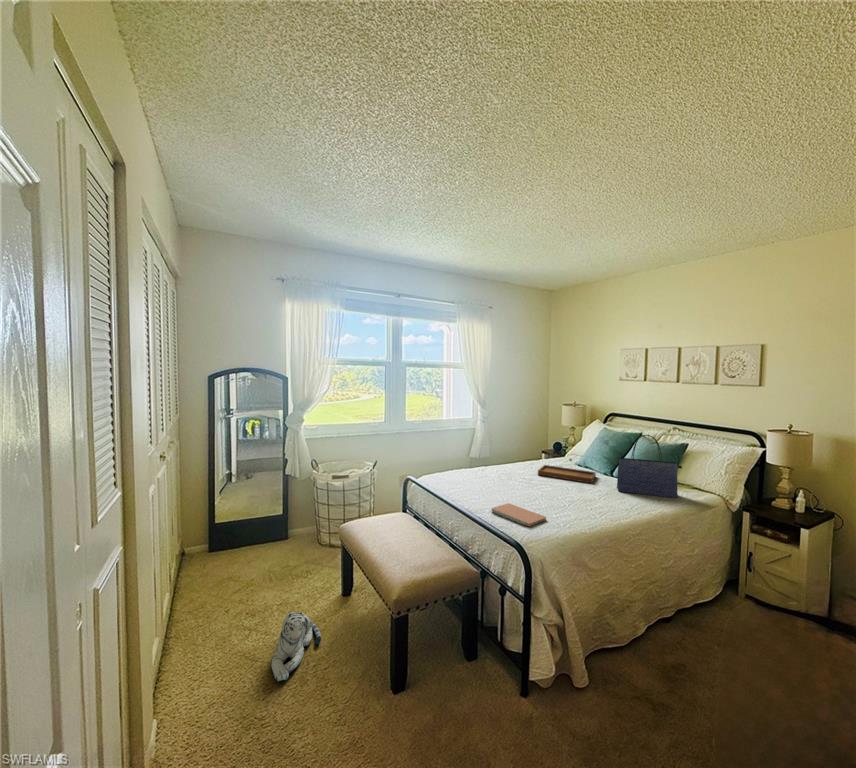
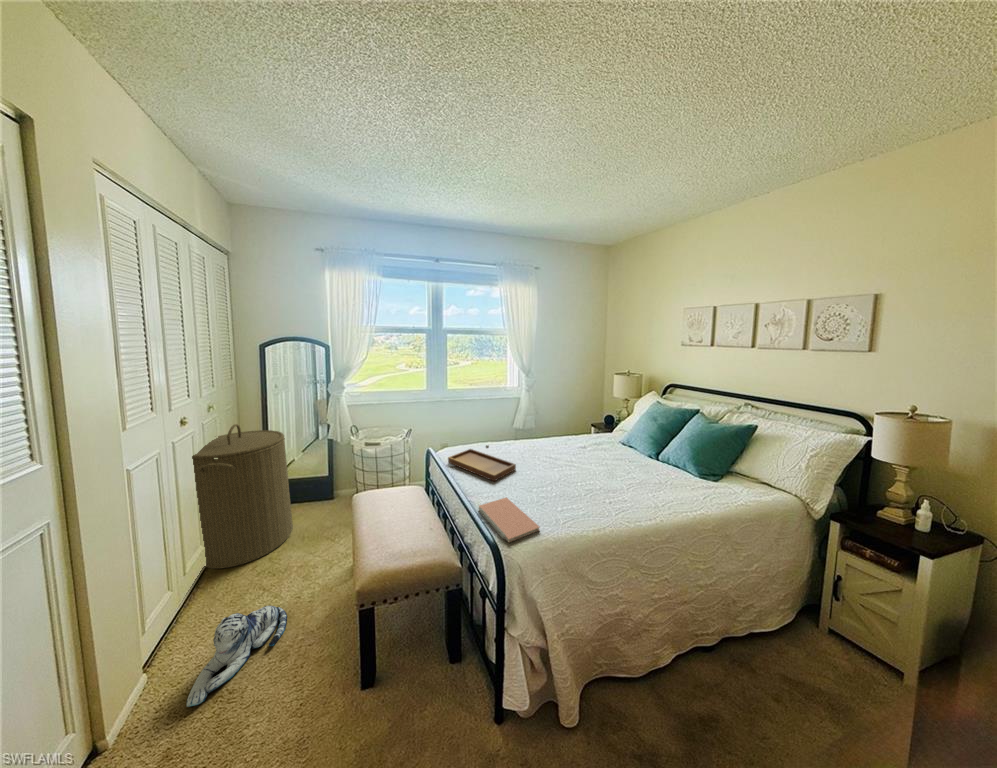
tote bag: present [617,435,682,498] -> none [657,416,746,500]
laundry hamper: none [182,454,269,601] -> present [192,424,293,569]
tray: present [538,459,596,483] -> present [448,445,516,481]

